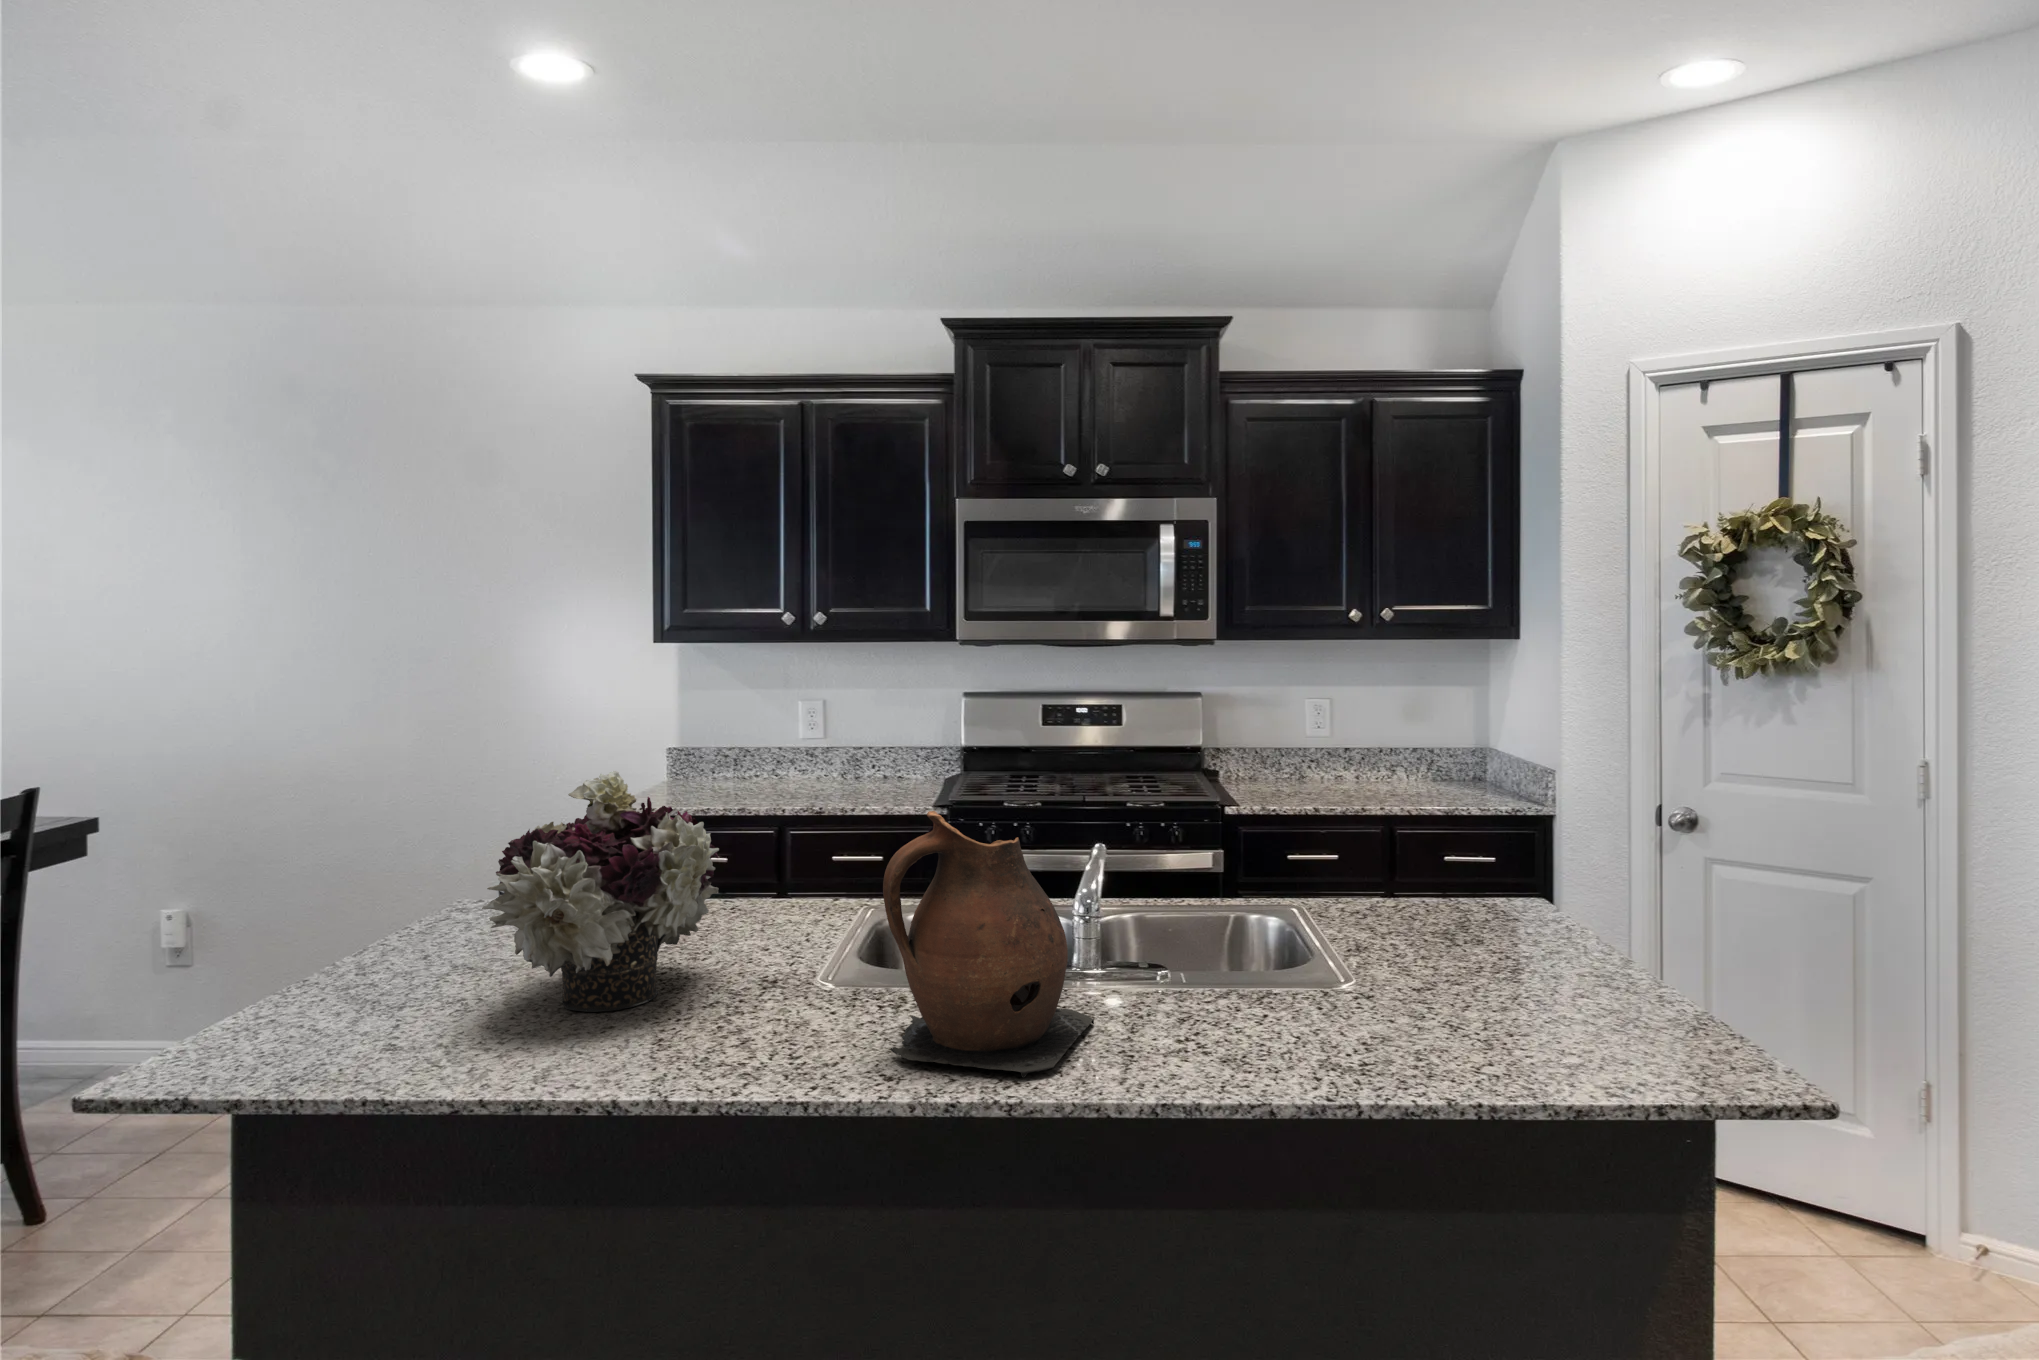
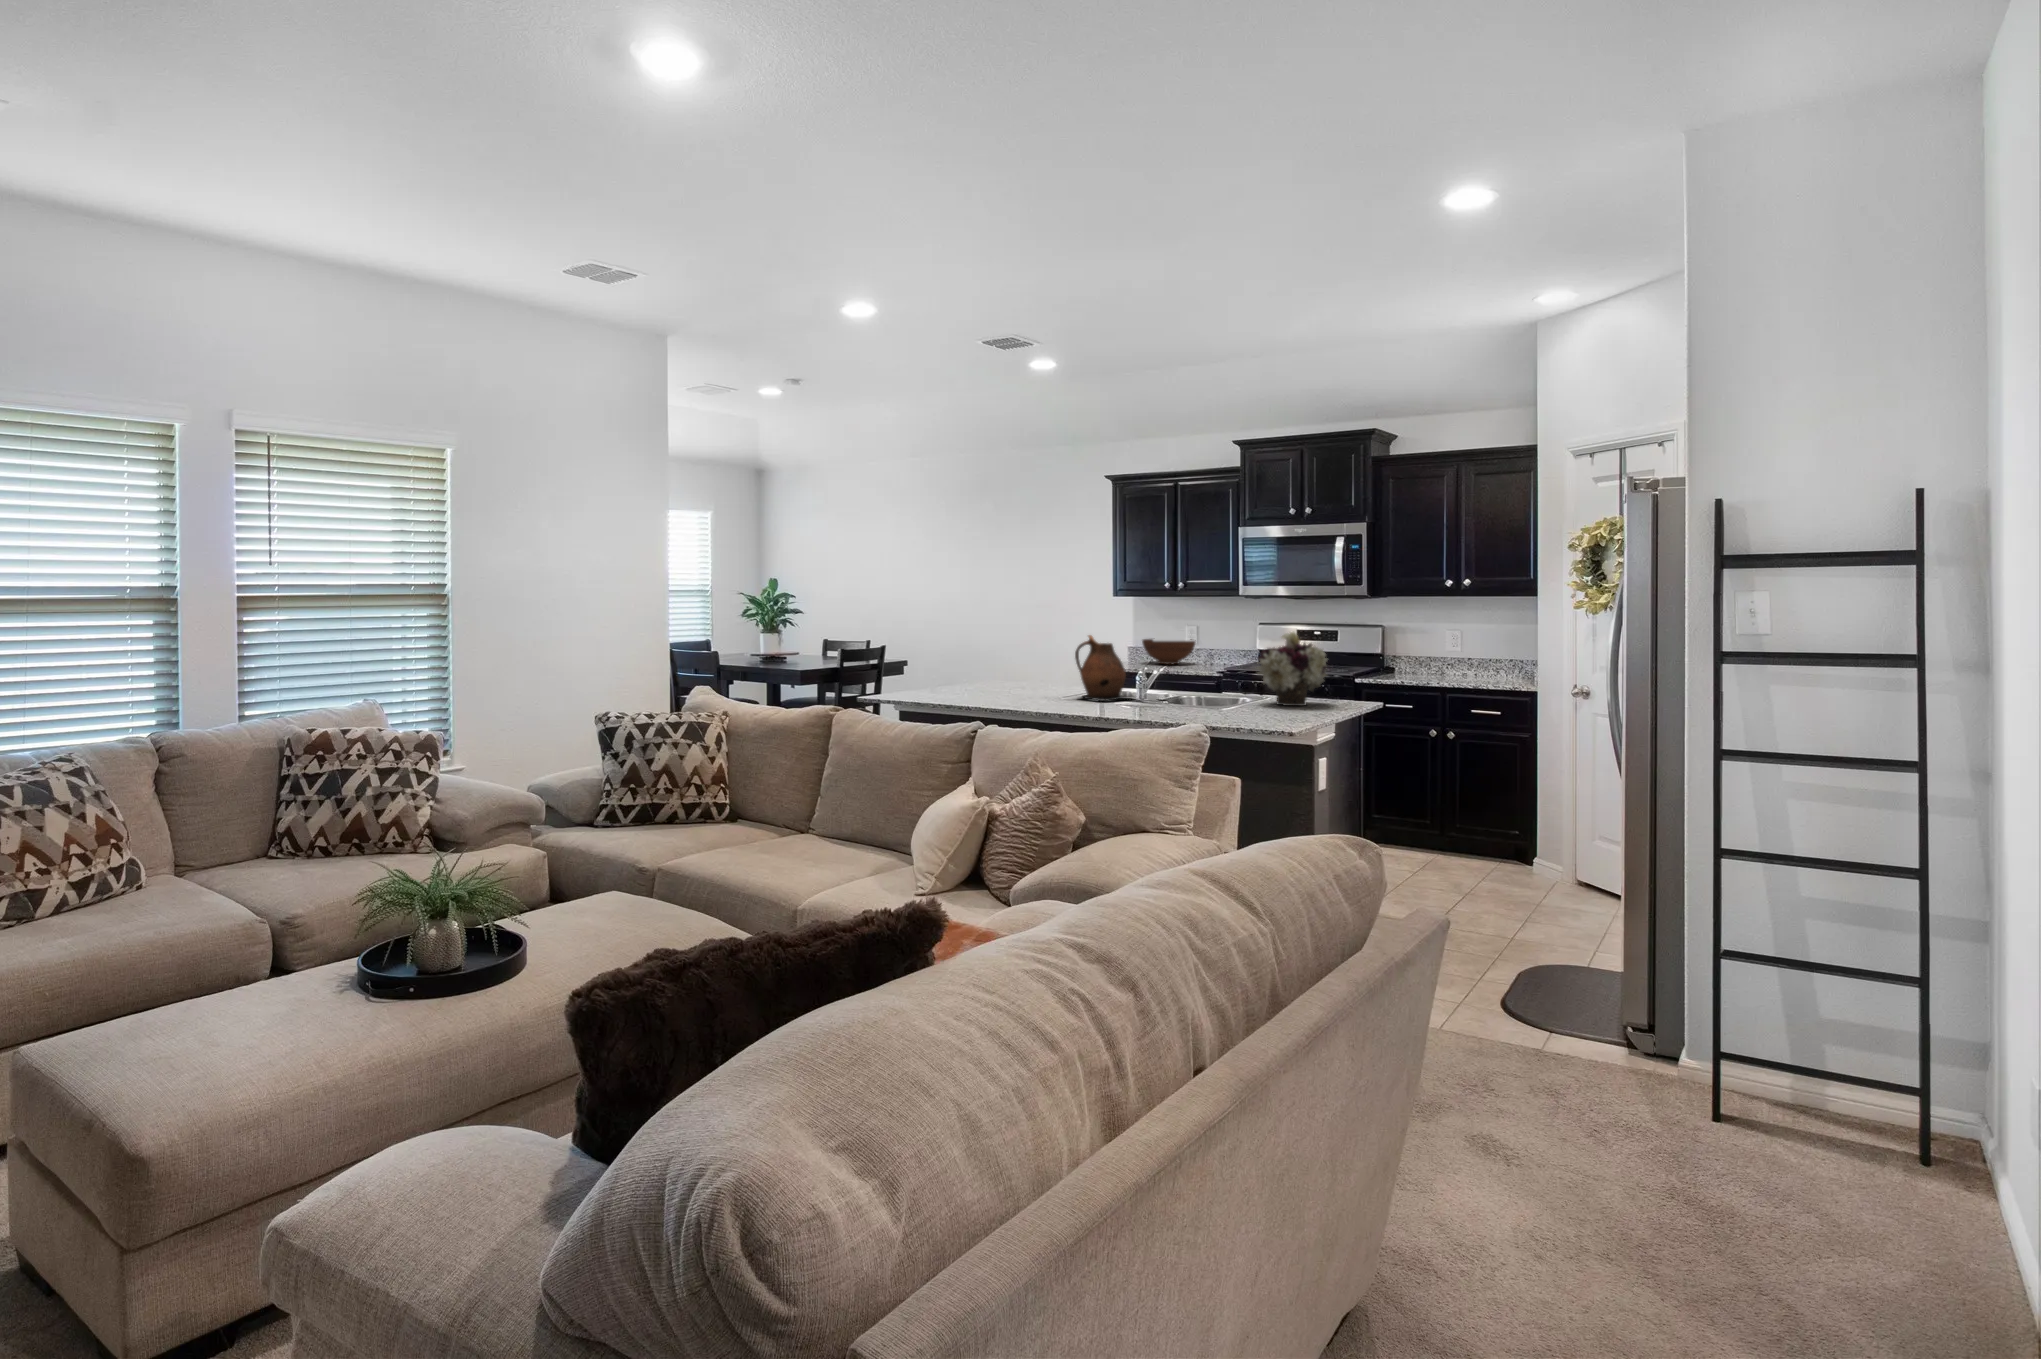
fruit bowl: none [726,732,844,792] -> present [1142,639,1195,665]
flower arrangement: present [482,771,719,1012] -> present [1257,631,1328,706]

